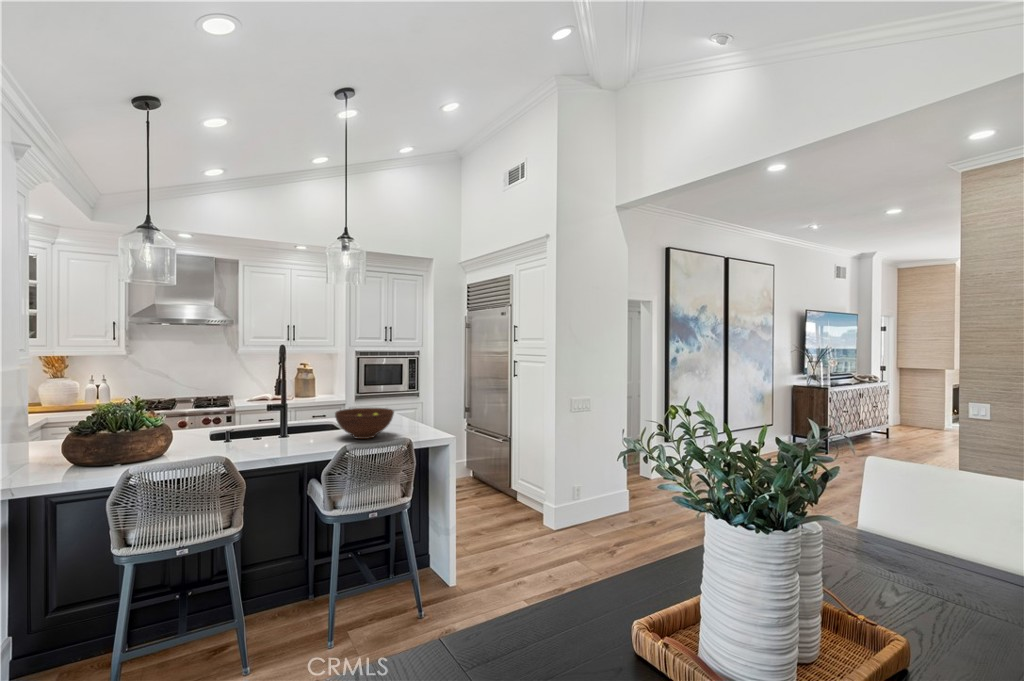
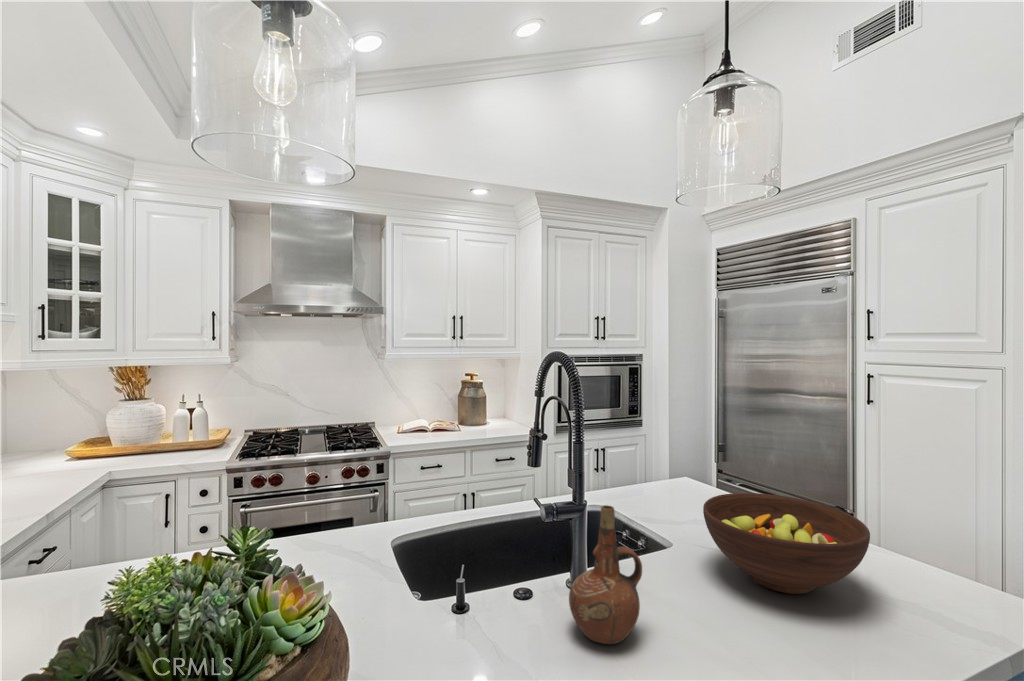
ceramic pitcher: none [259,402,288,447] -> present [569,505,642,644]

